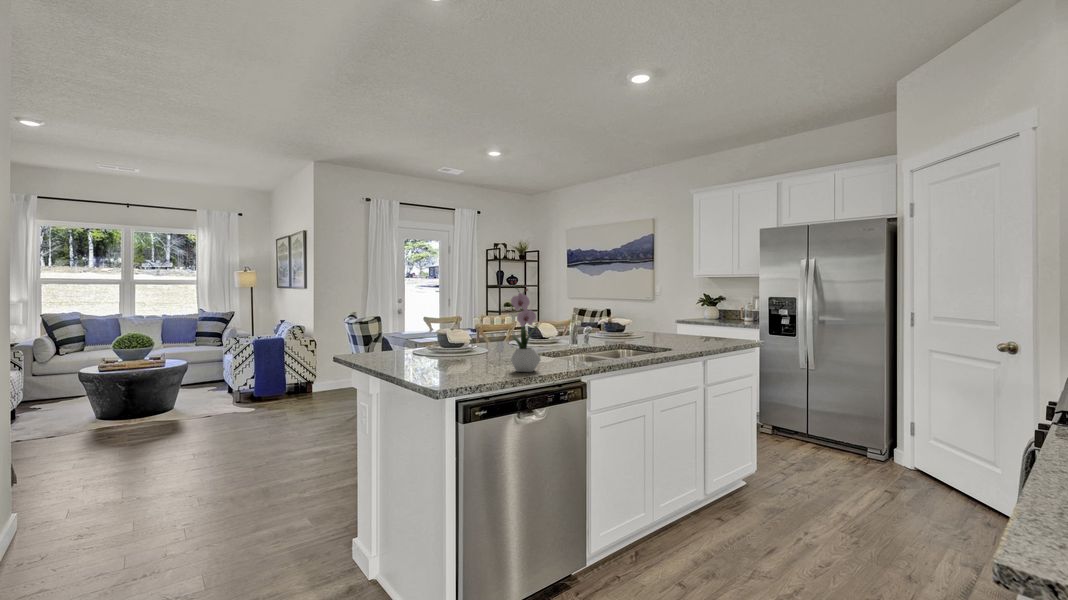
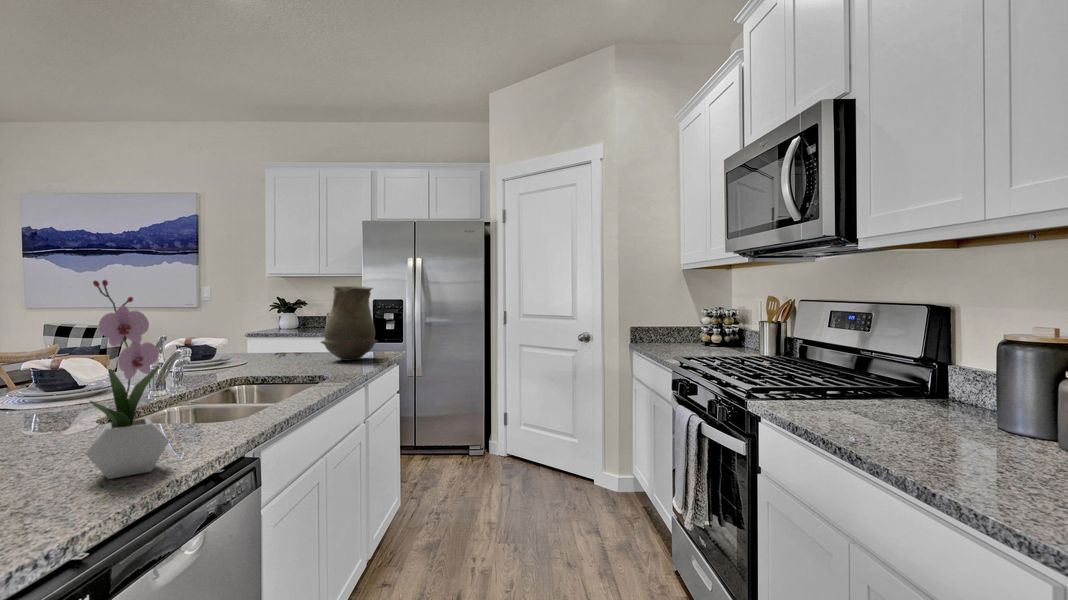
vase: none [690,284,737,343] -> present [321,286,378,361]

